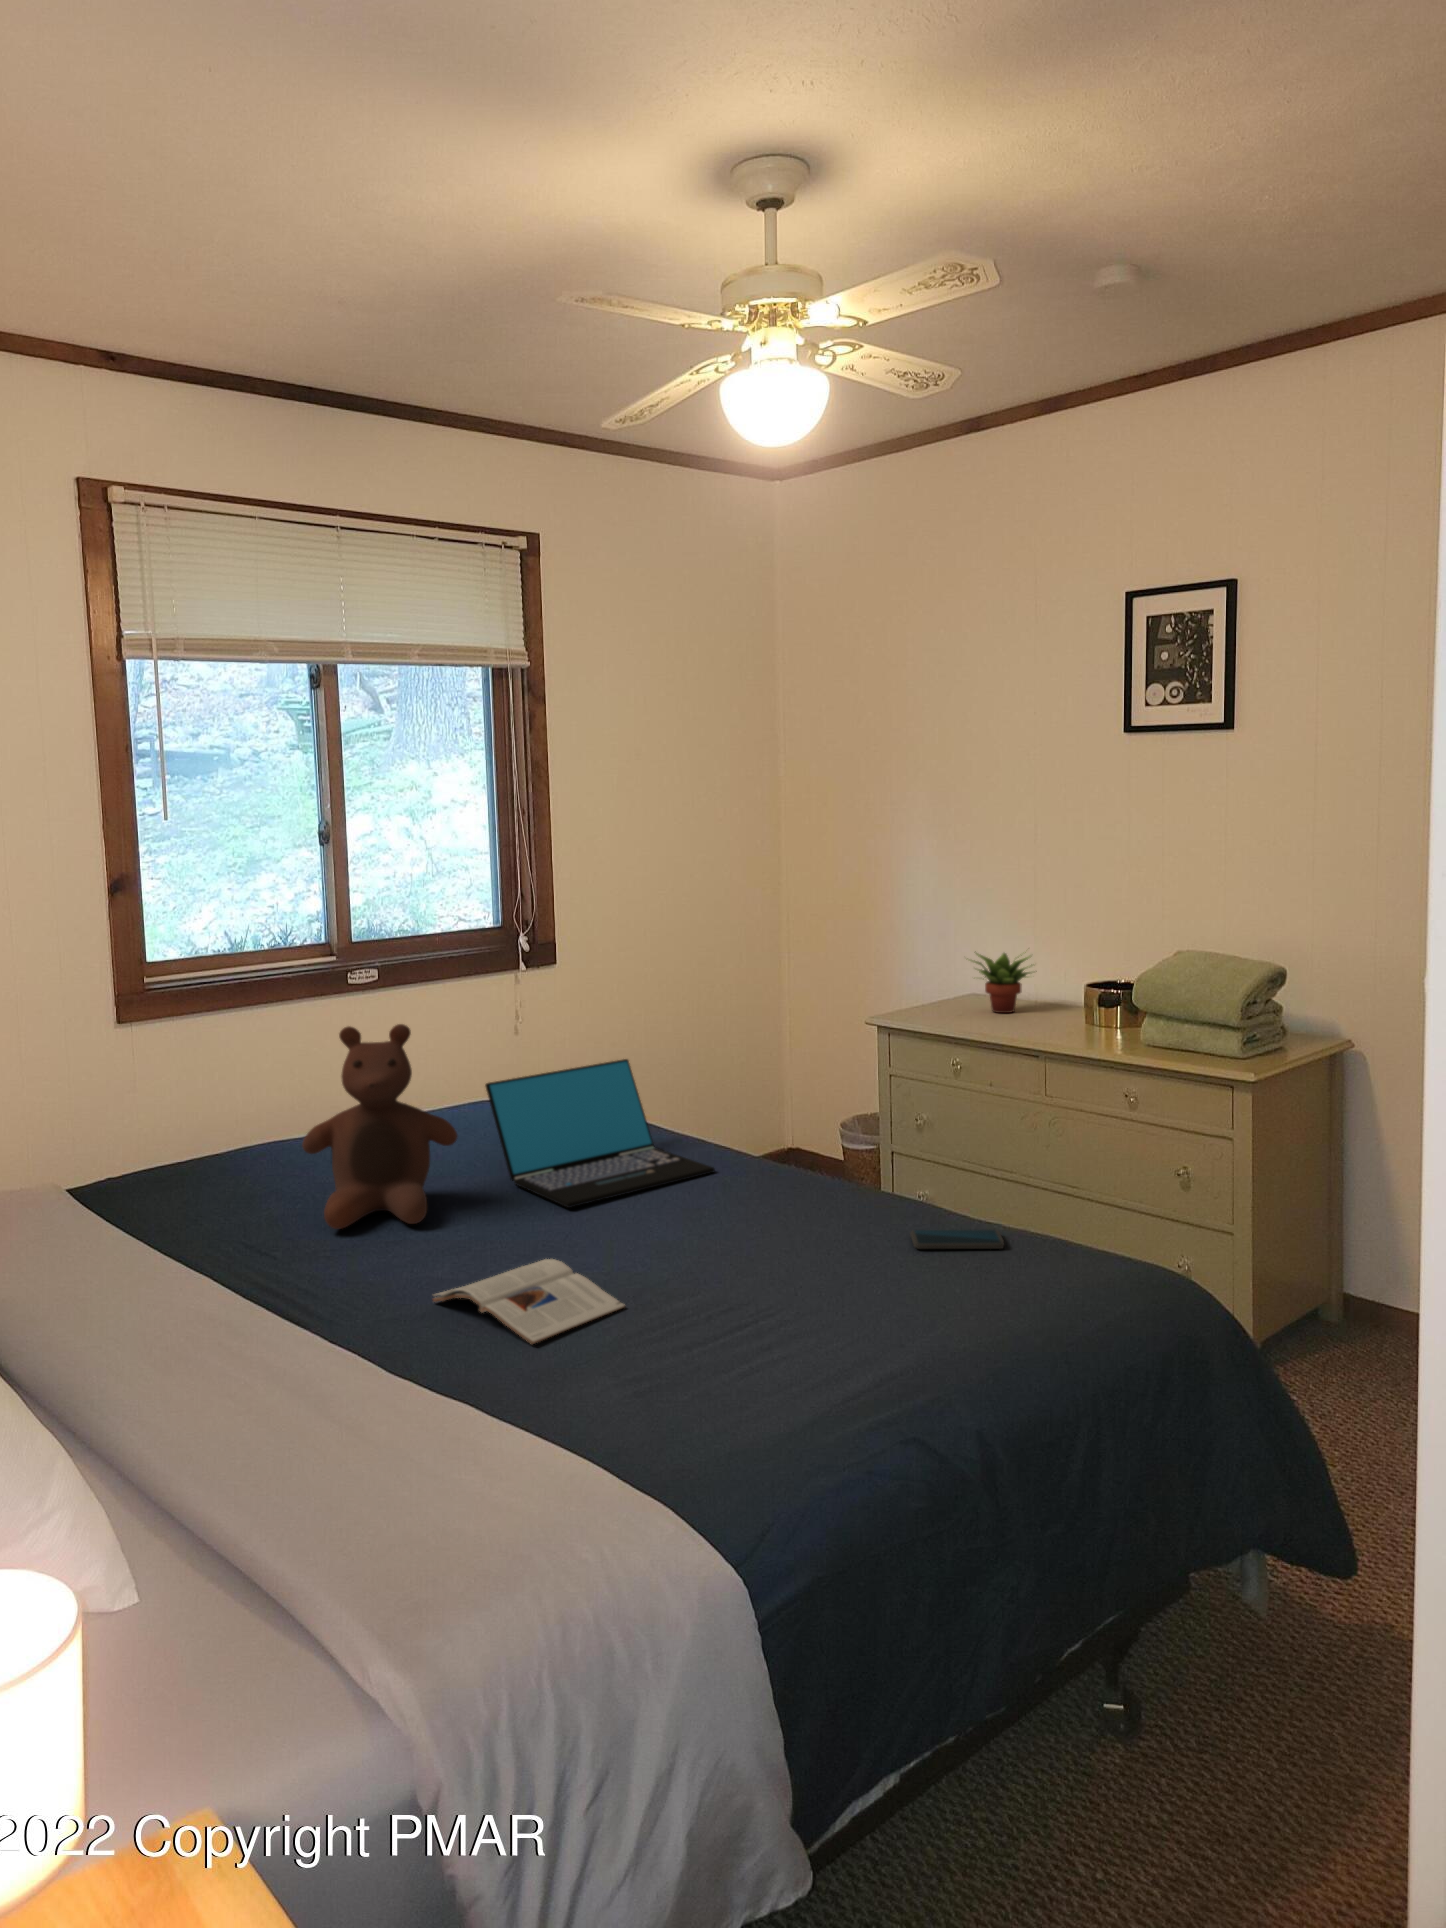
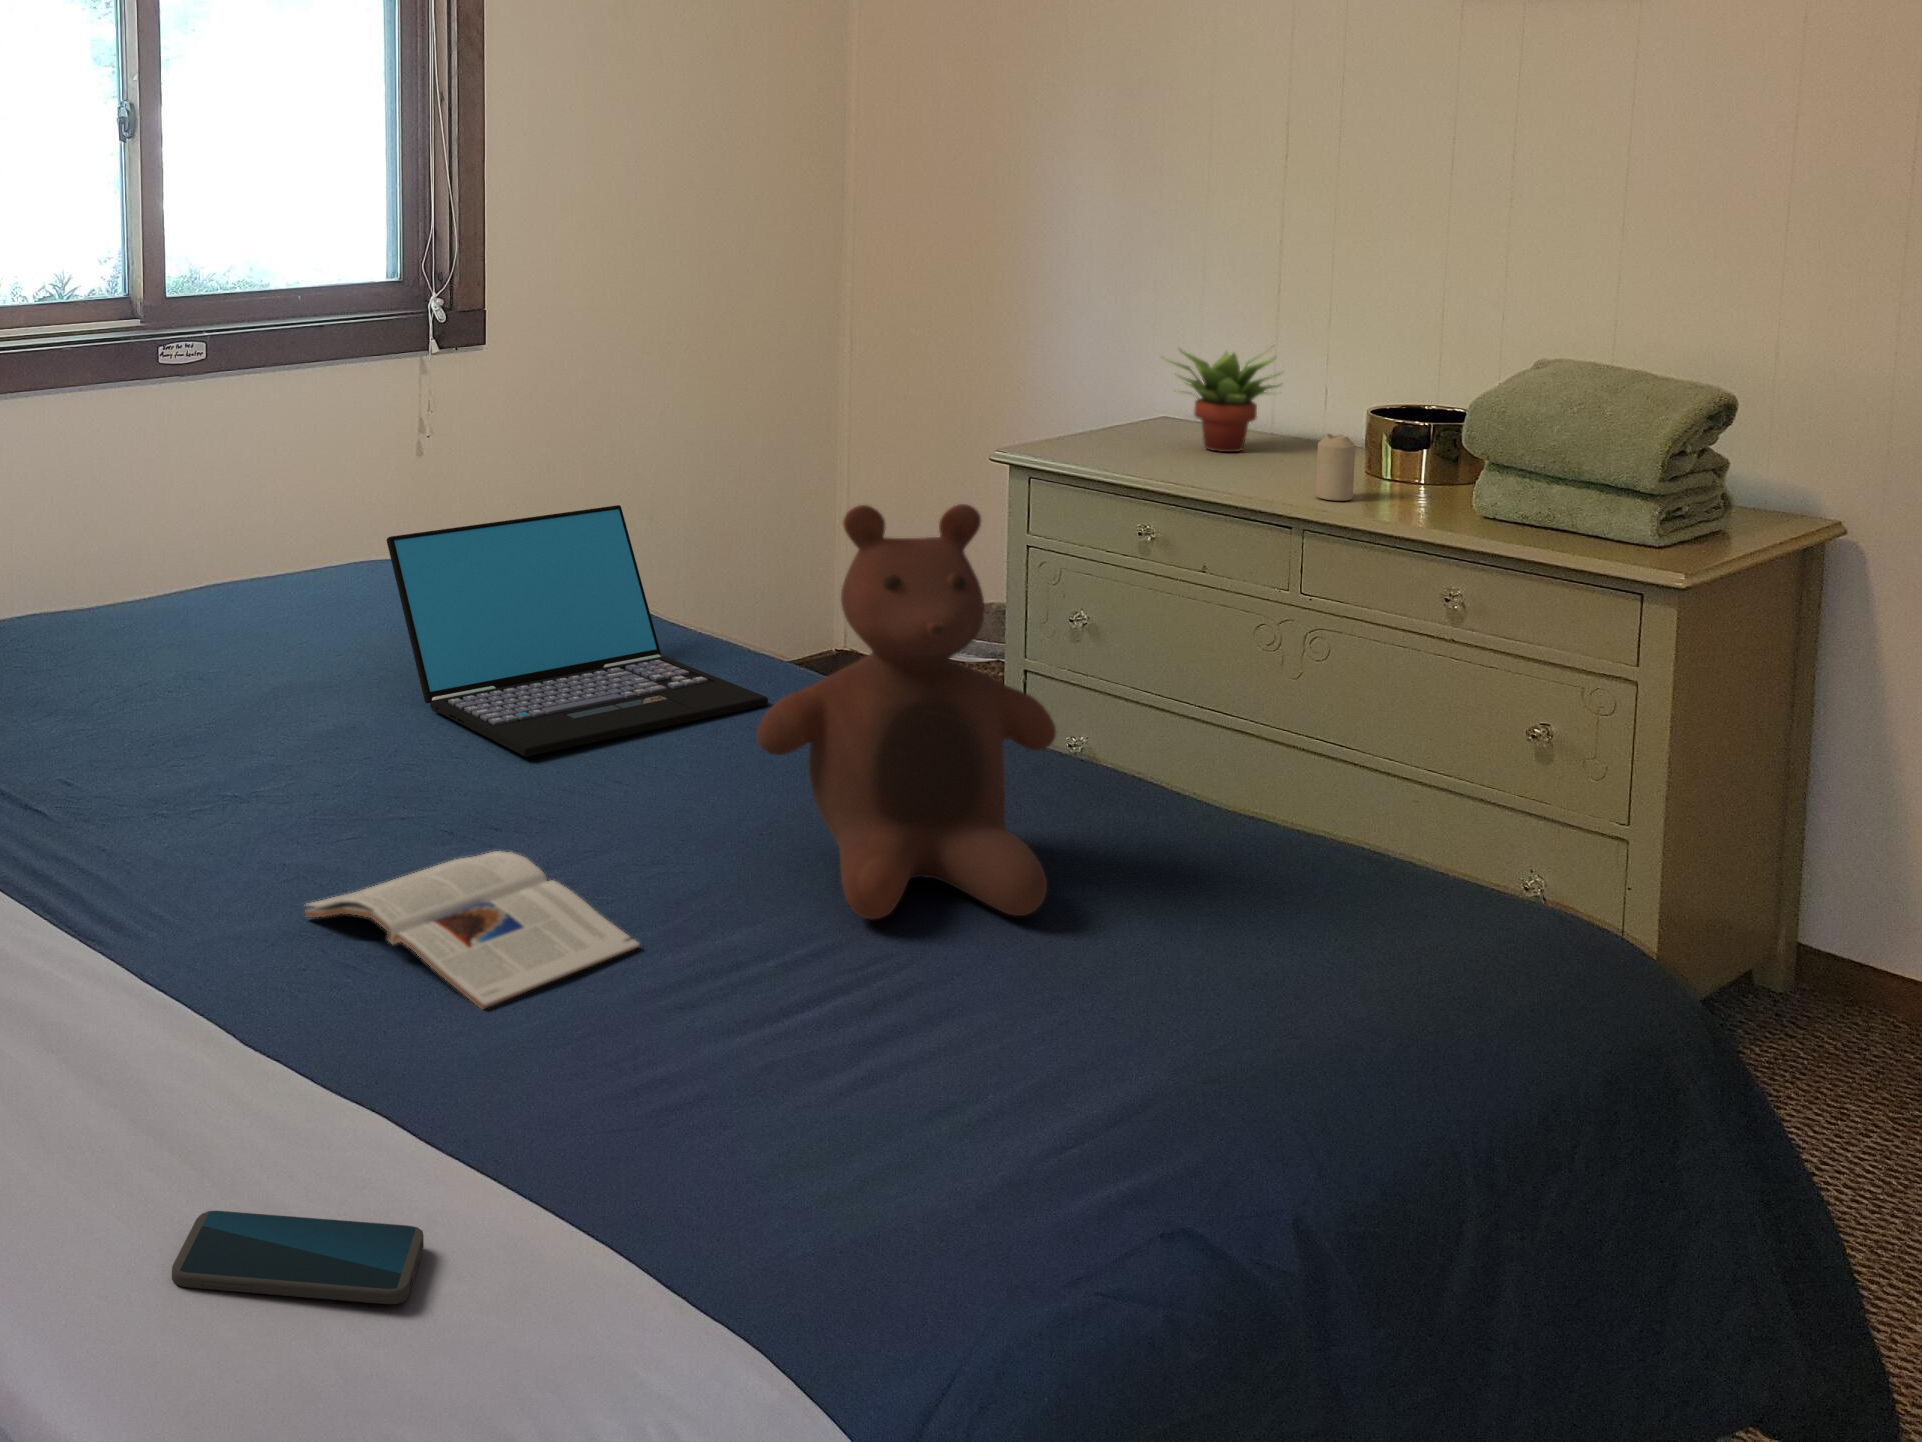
candle: none [1050,1000,1072,1039] -> present [1315,434,1355,501]
stuffed bear: present [302,1024,457,1229] -> present [757,504,1056,919]
smartphone: present [910,1229,1004,1249] -> present [172,1211,424,1304]

